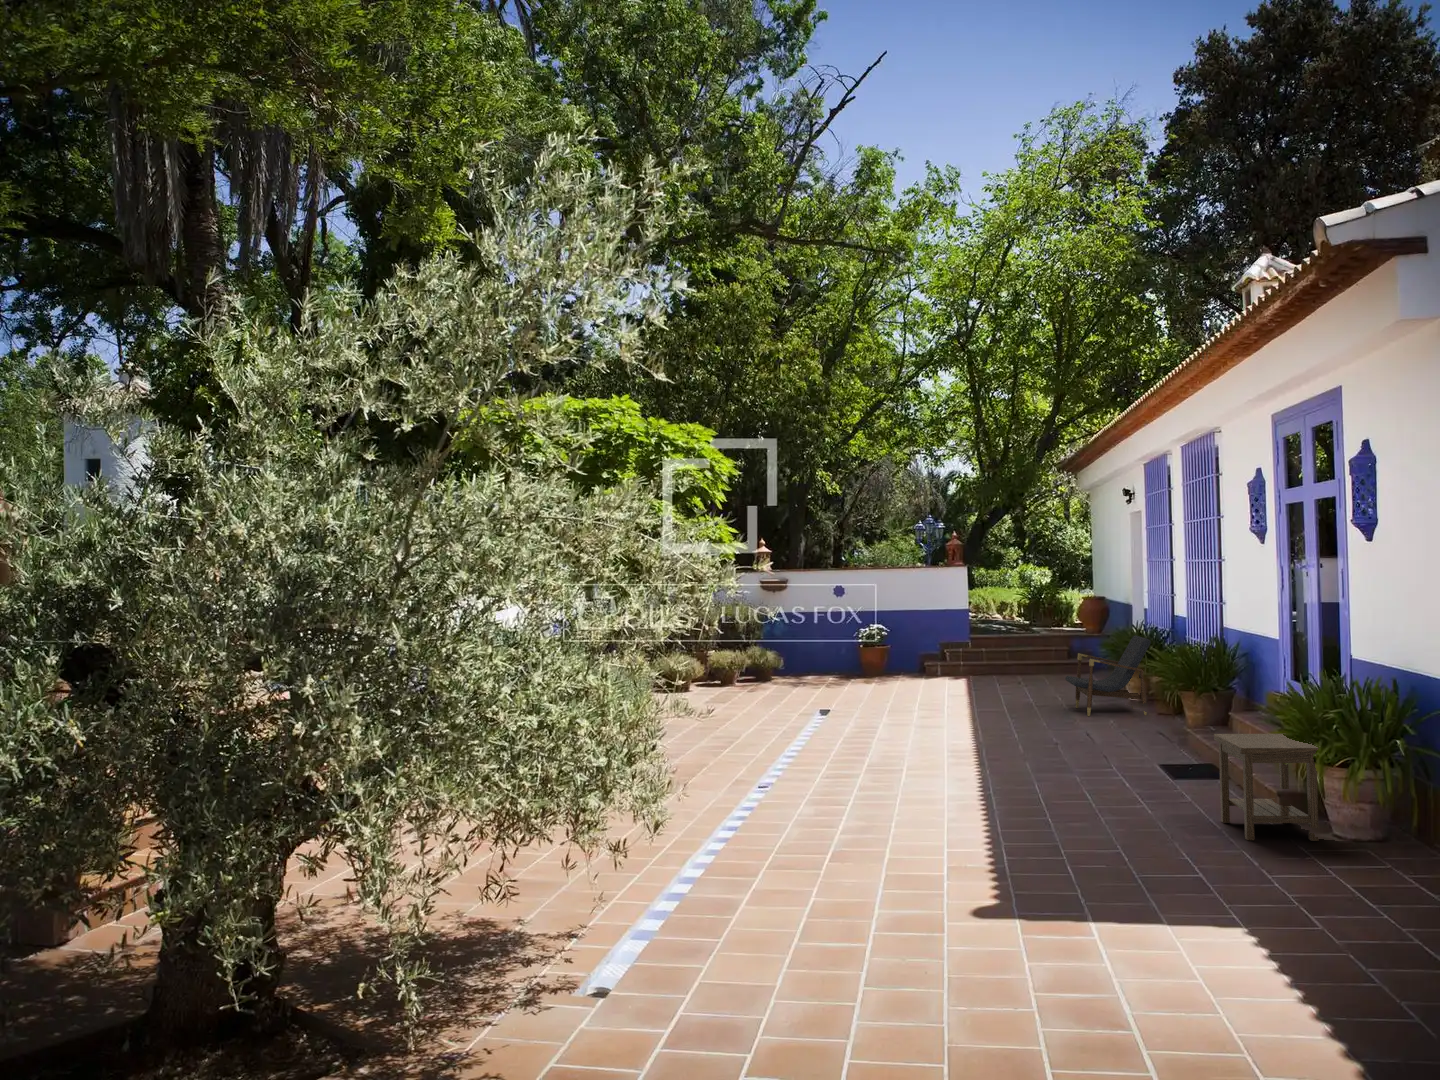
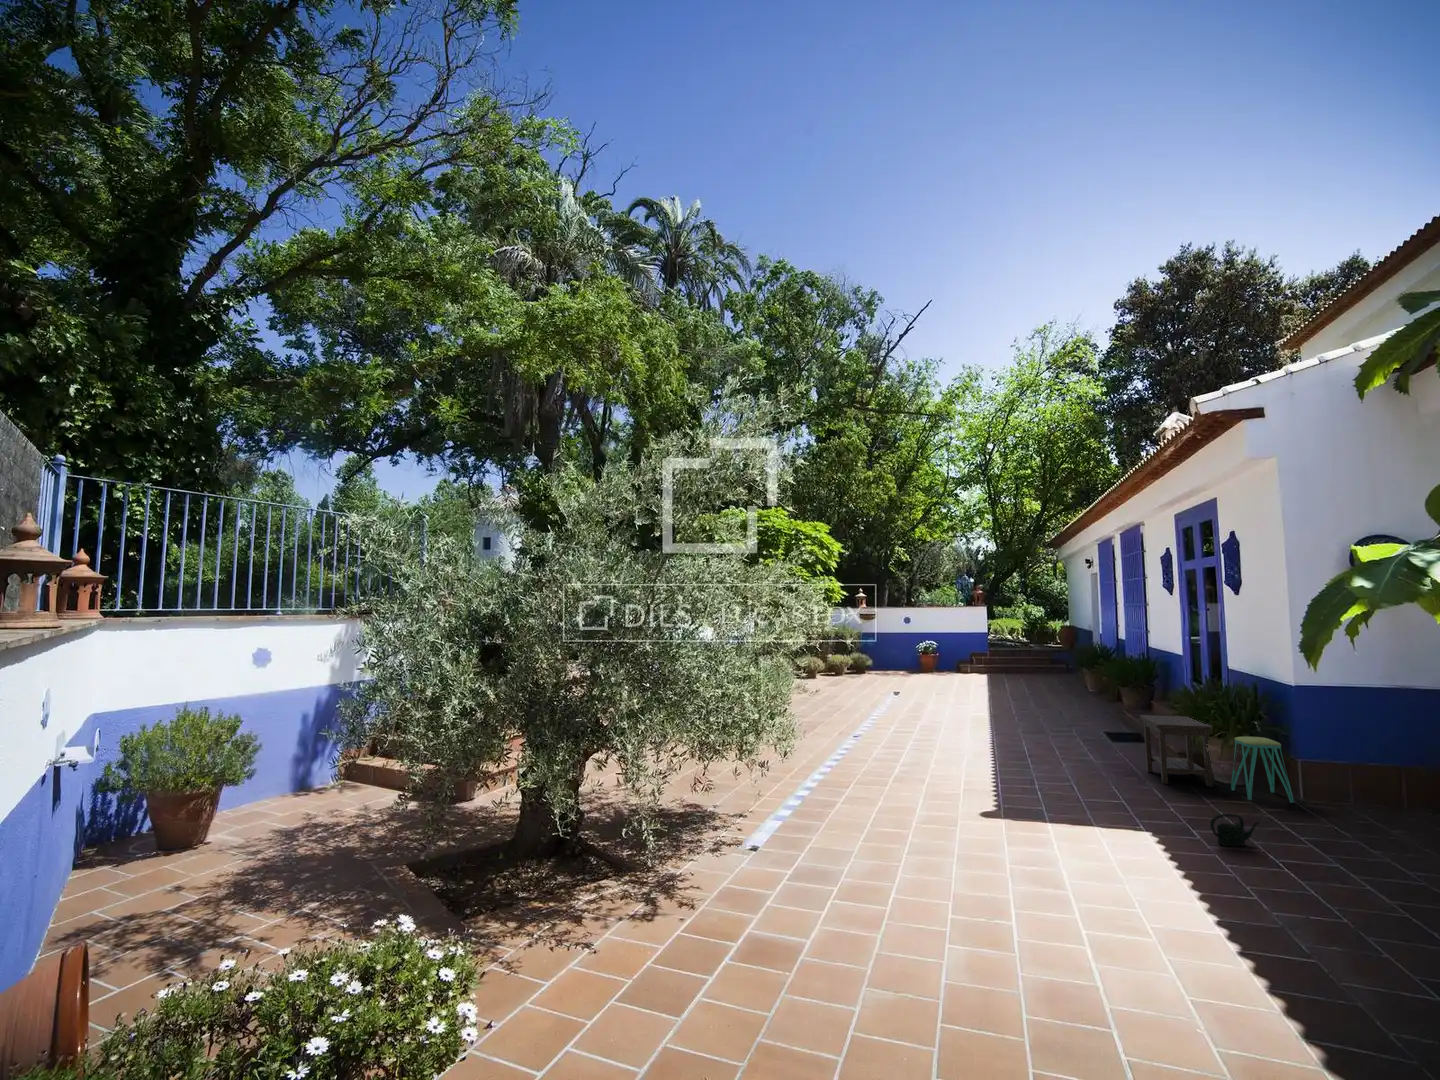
lounge chair: present [1065,636,1150,716] -> none [1050,652,1106,702]
stool: none [1345,762,1435,860] -> present [1231,737,1294,803]
watering can: none [1328,884,1399,934] -> present [1210,814,1260,846]

